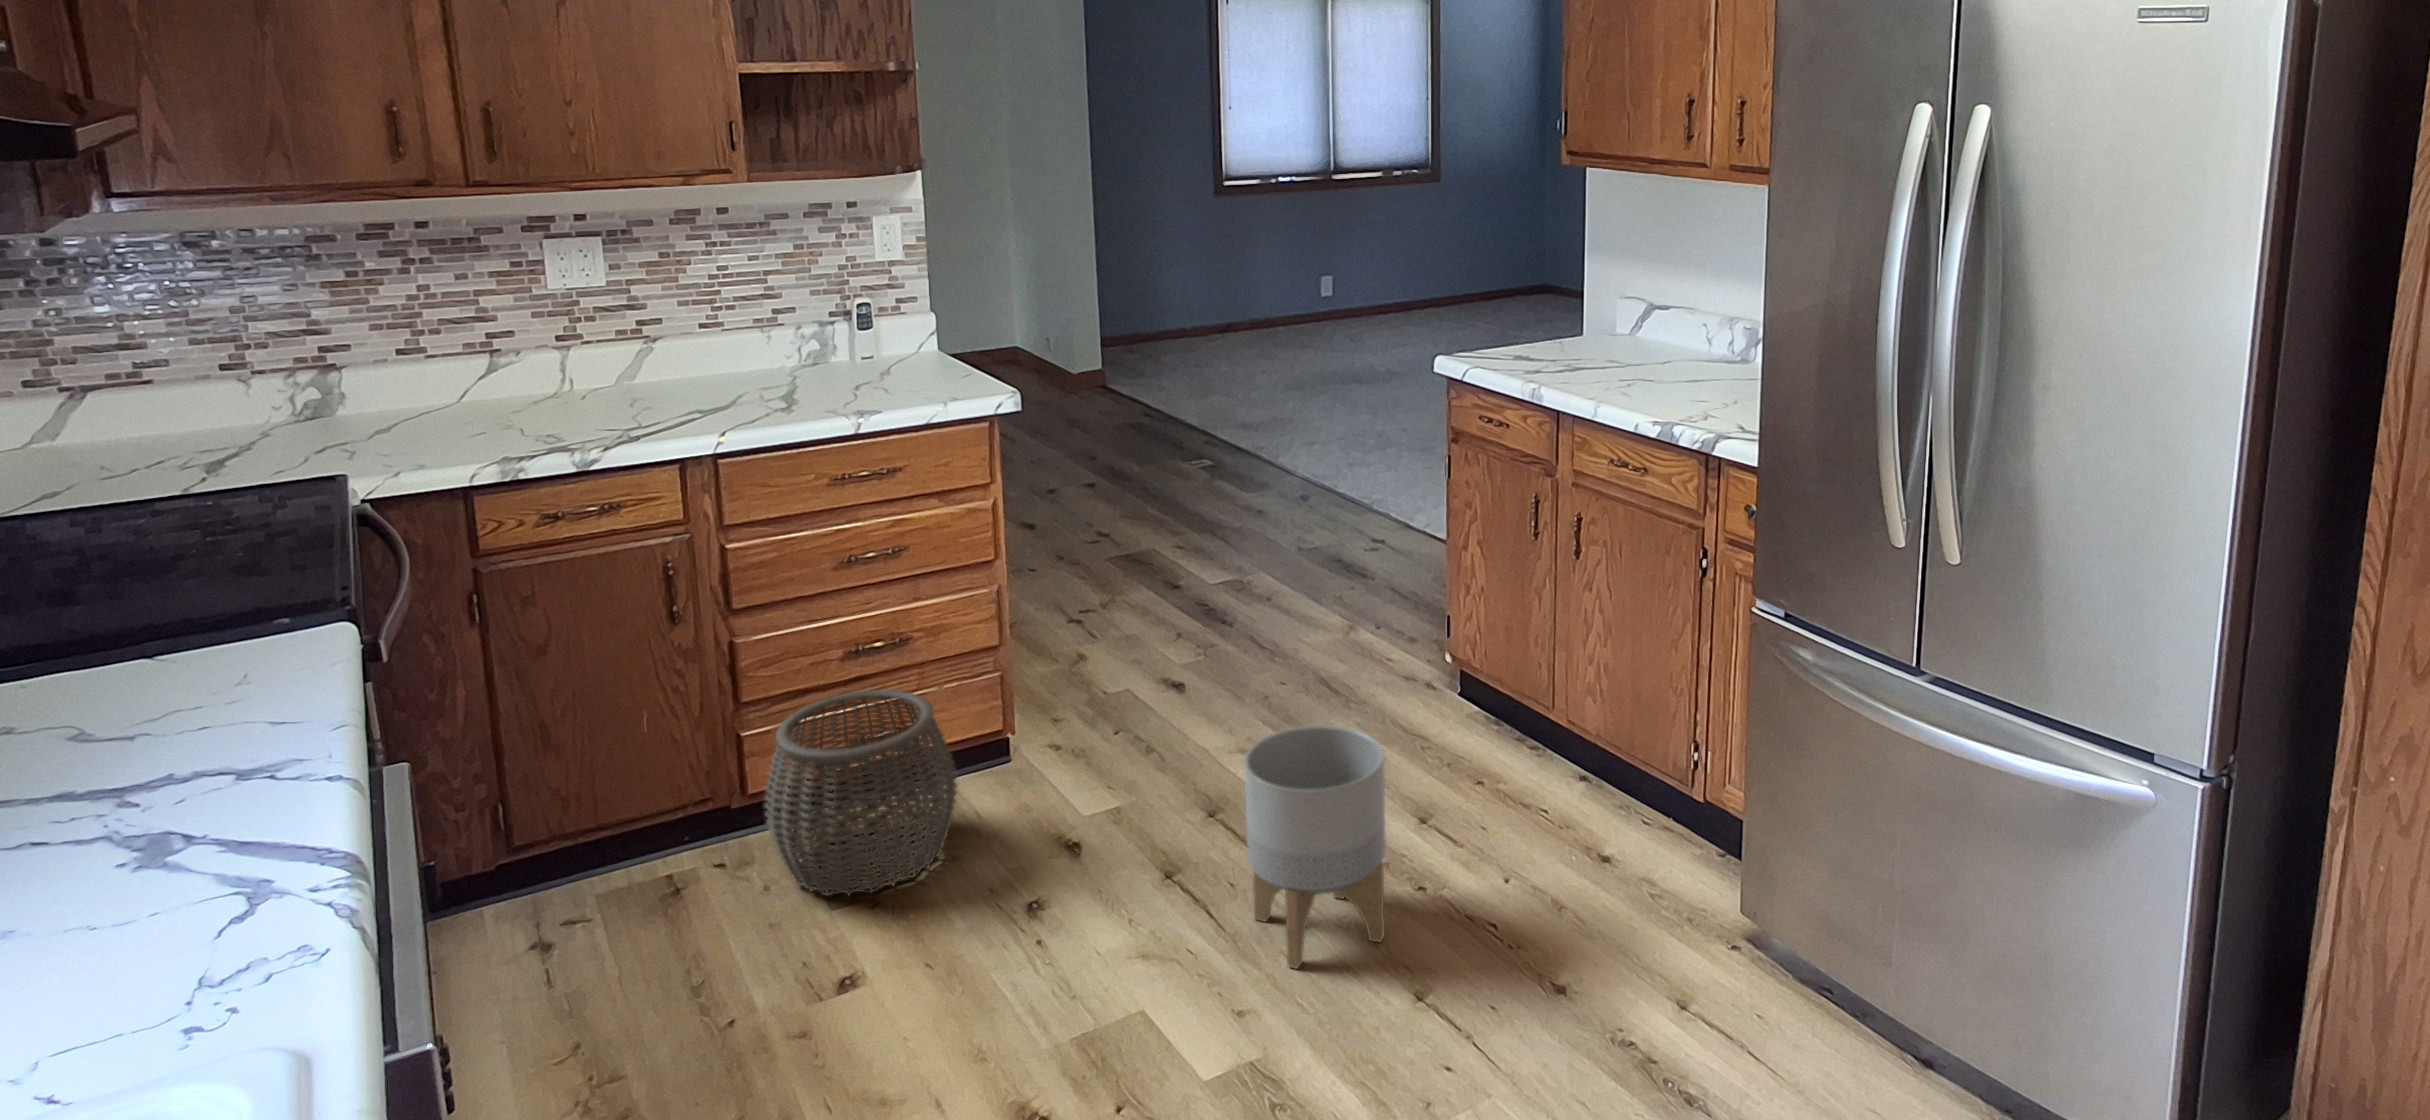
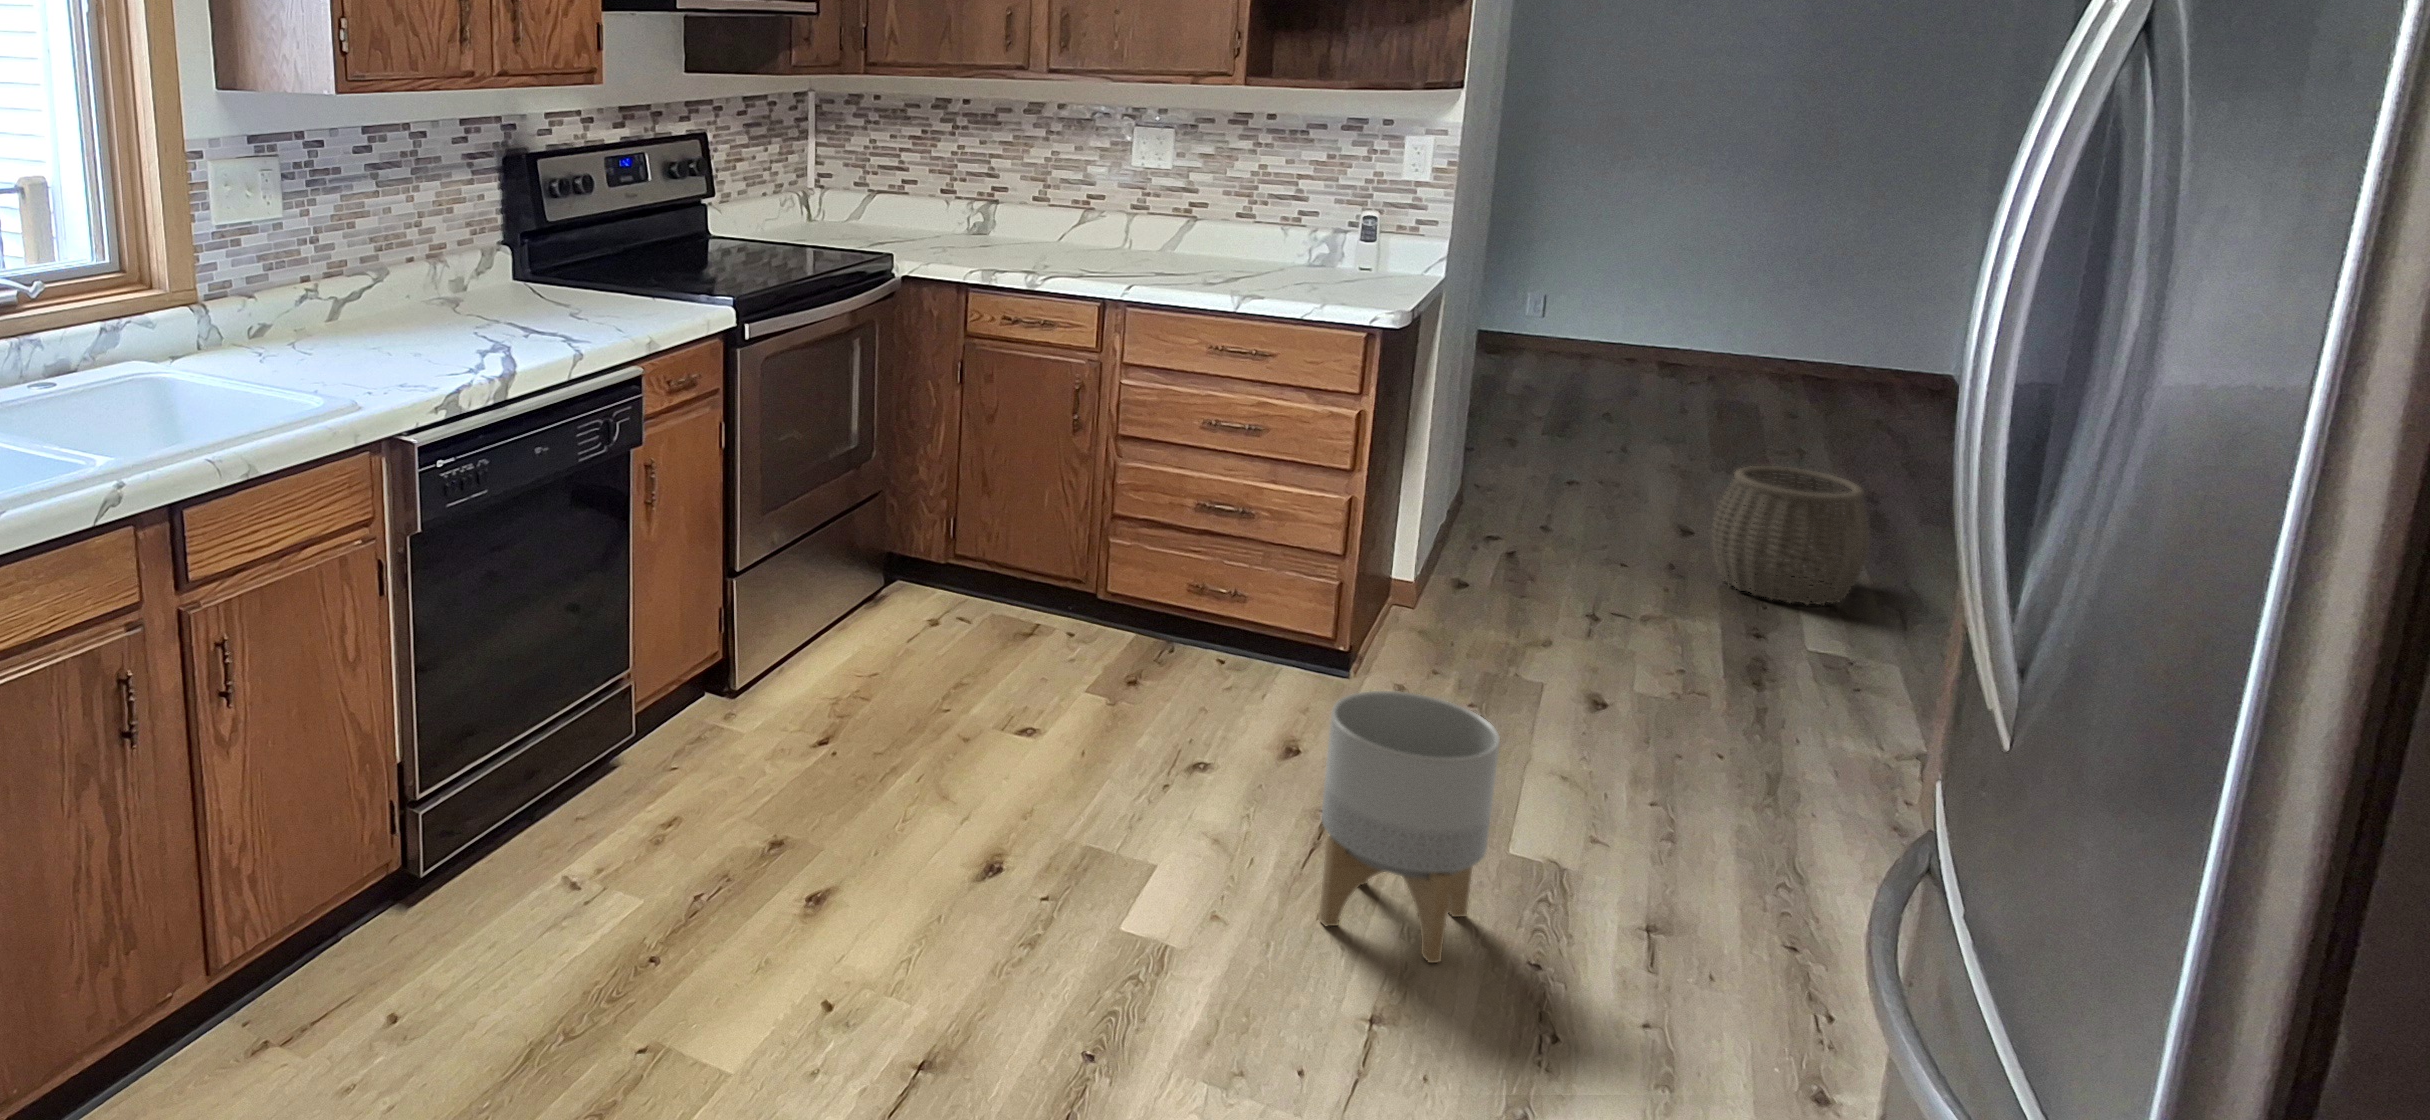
woven basket: present [765,690,957,896] -> present [1713,466,1870,605]

